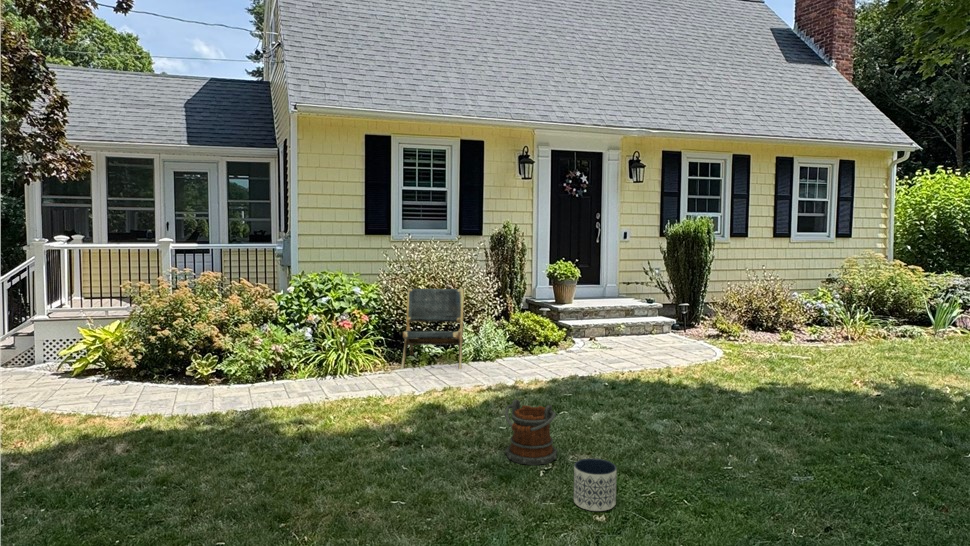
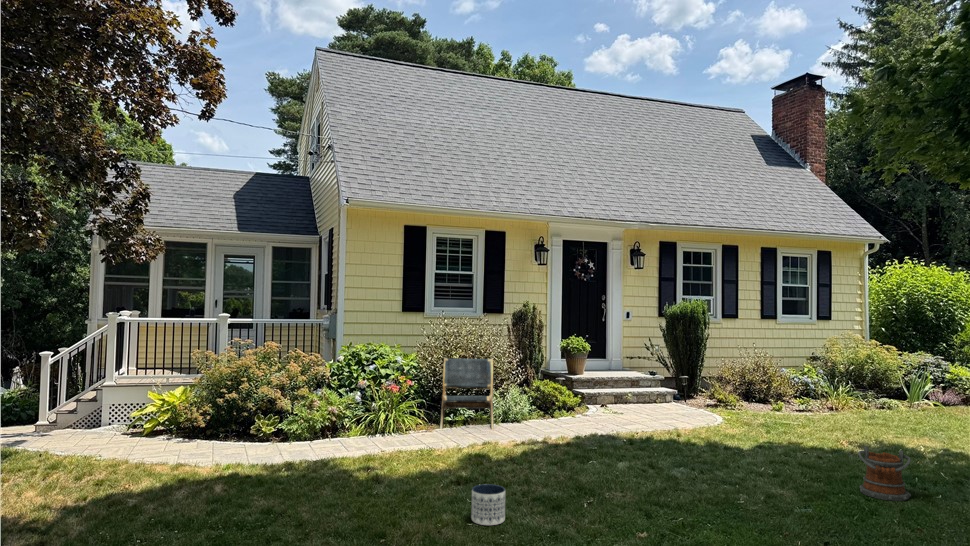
bucket: present [505,399,557,465] -> present [858,447,911,501]
planter: present [574,458,617,511] -> present [471,484,505,525]

